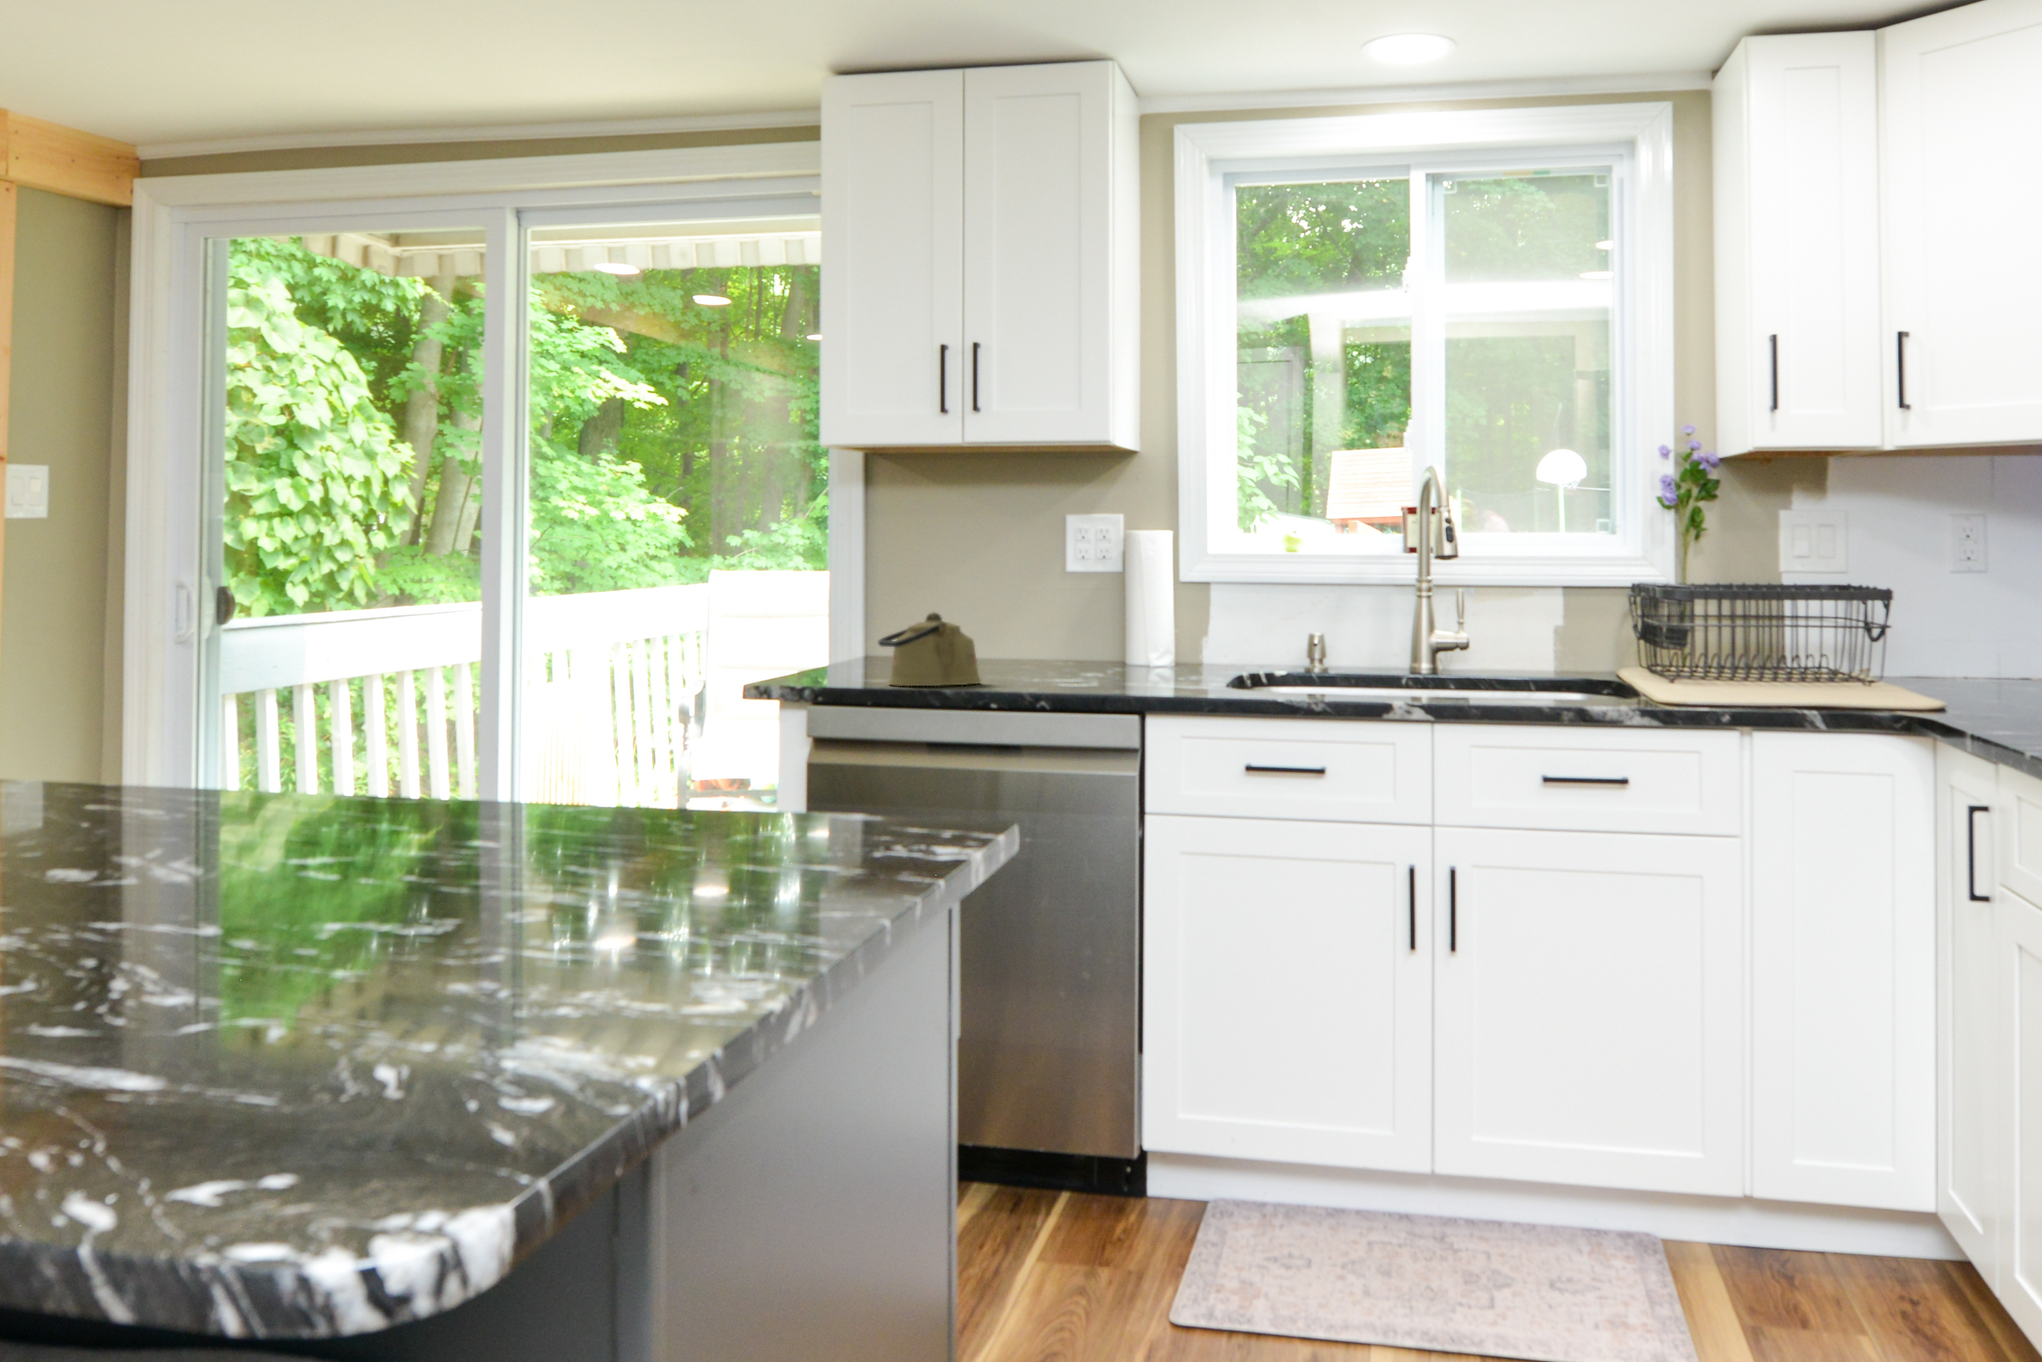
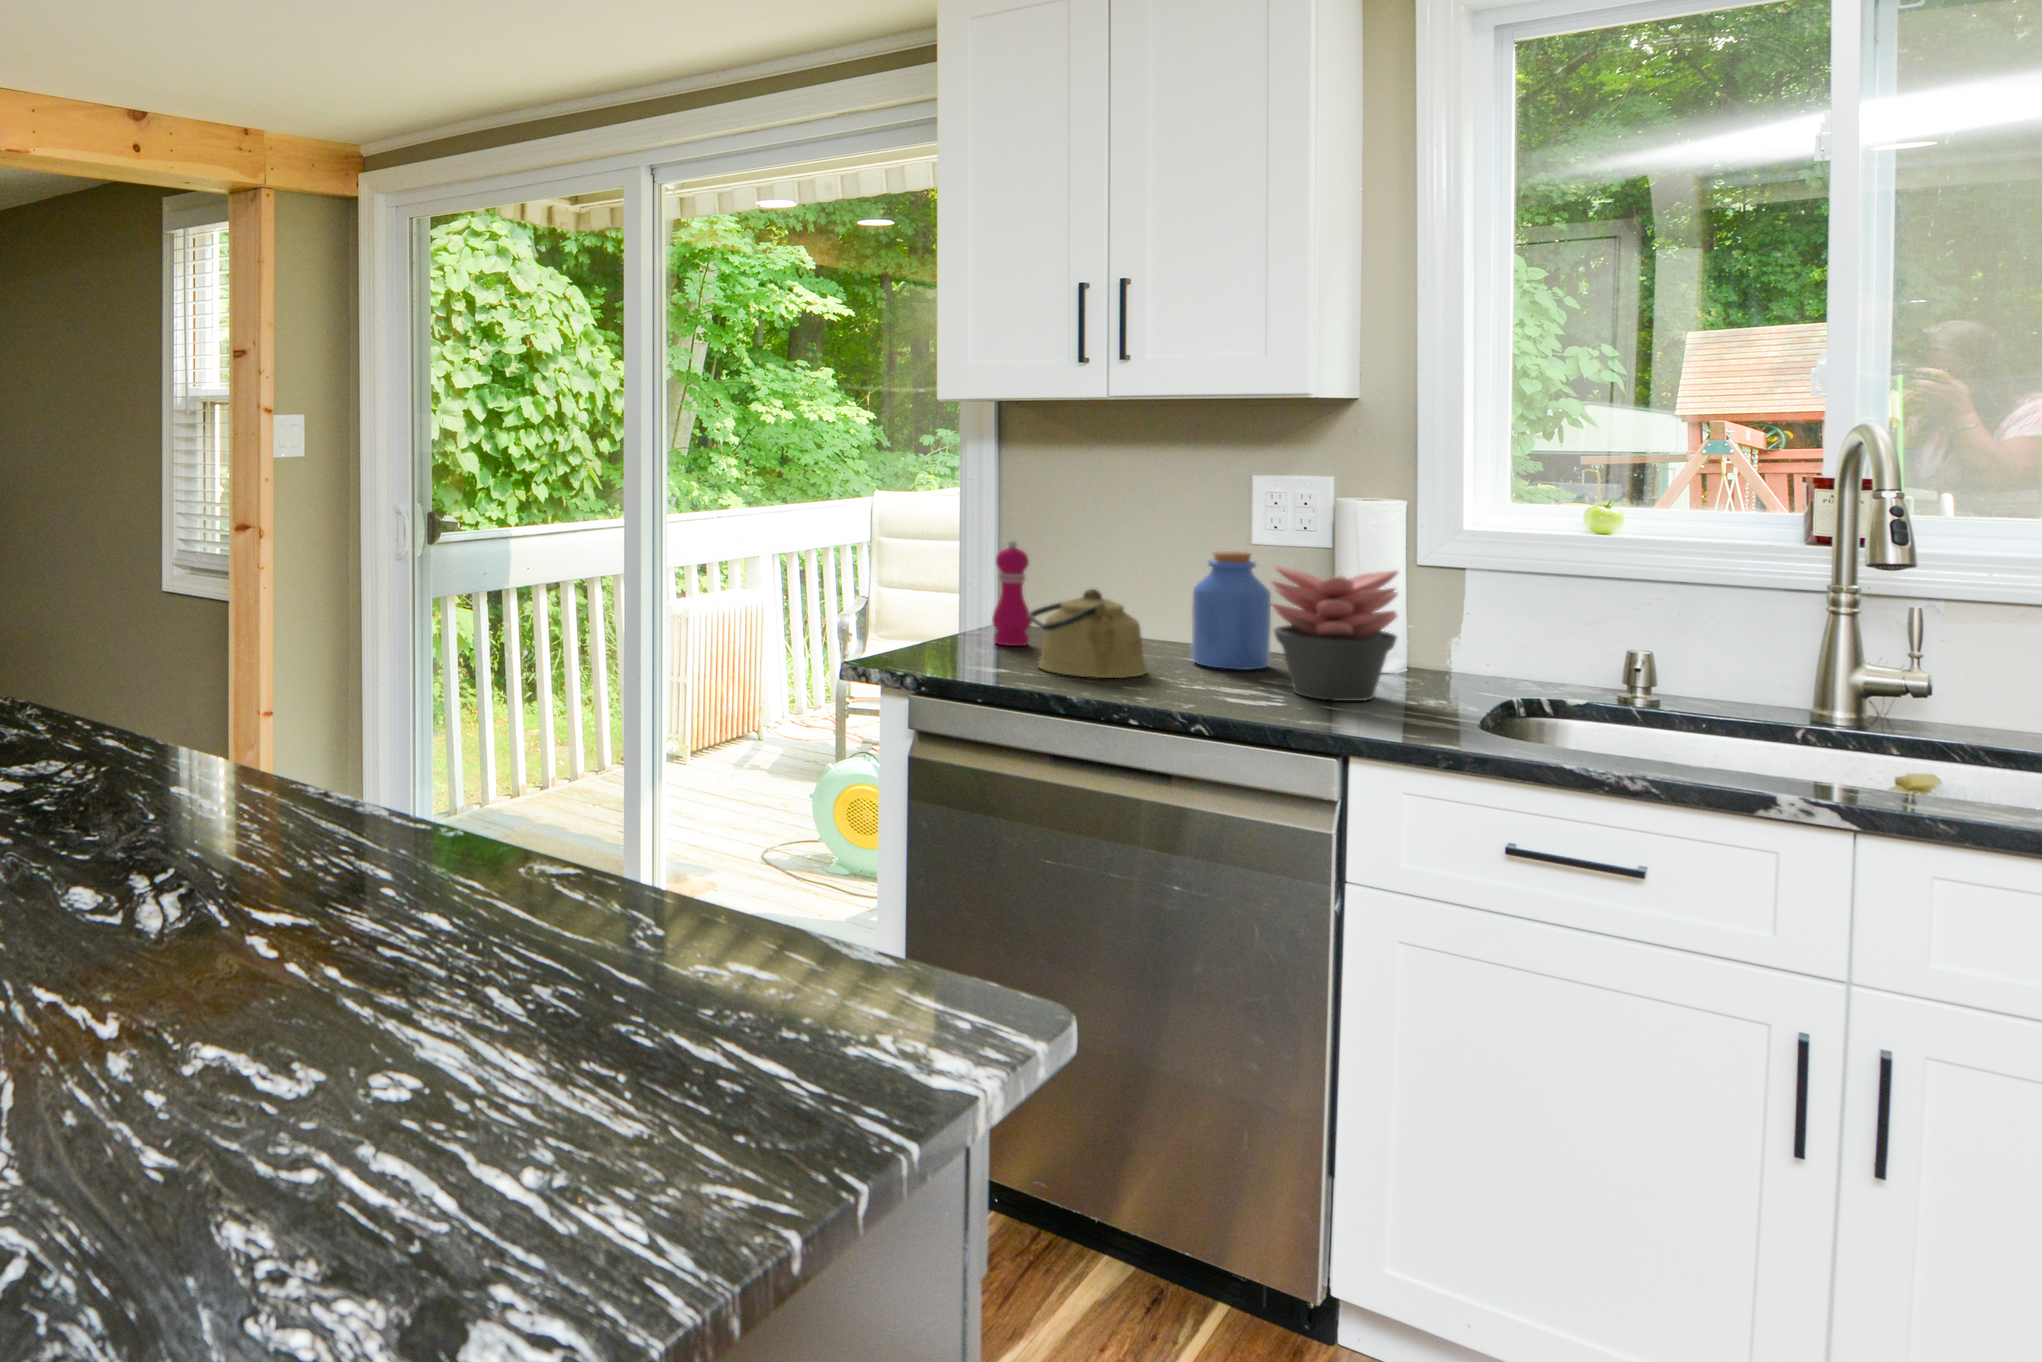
succulent plant: none [1076,581,1166,684] -> present [1270,566,1398,701]
jar: none [1011,582,1072,679] -> present [1192,551,1271,670]
pepper mill: none [840,583,876,679] -> present [992,540,1032,646]

